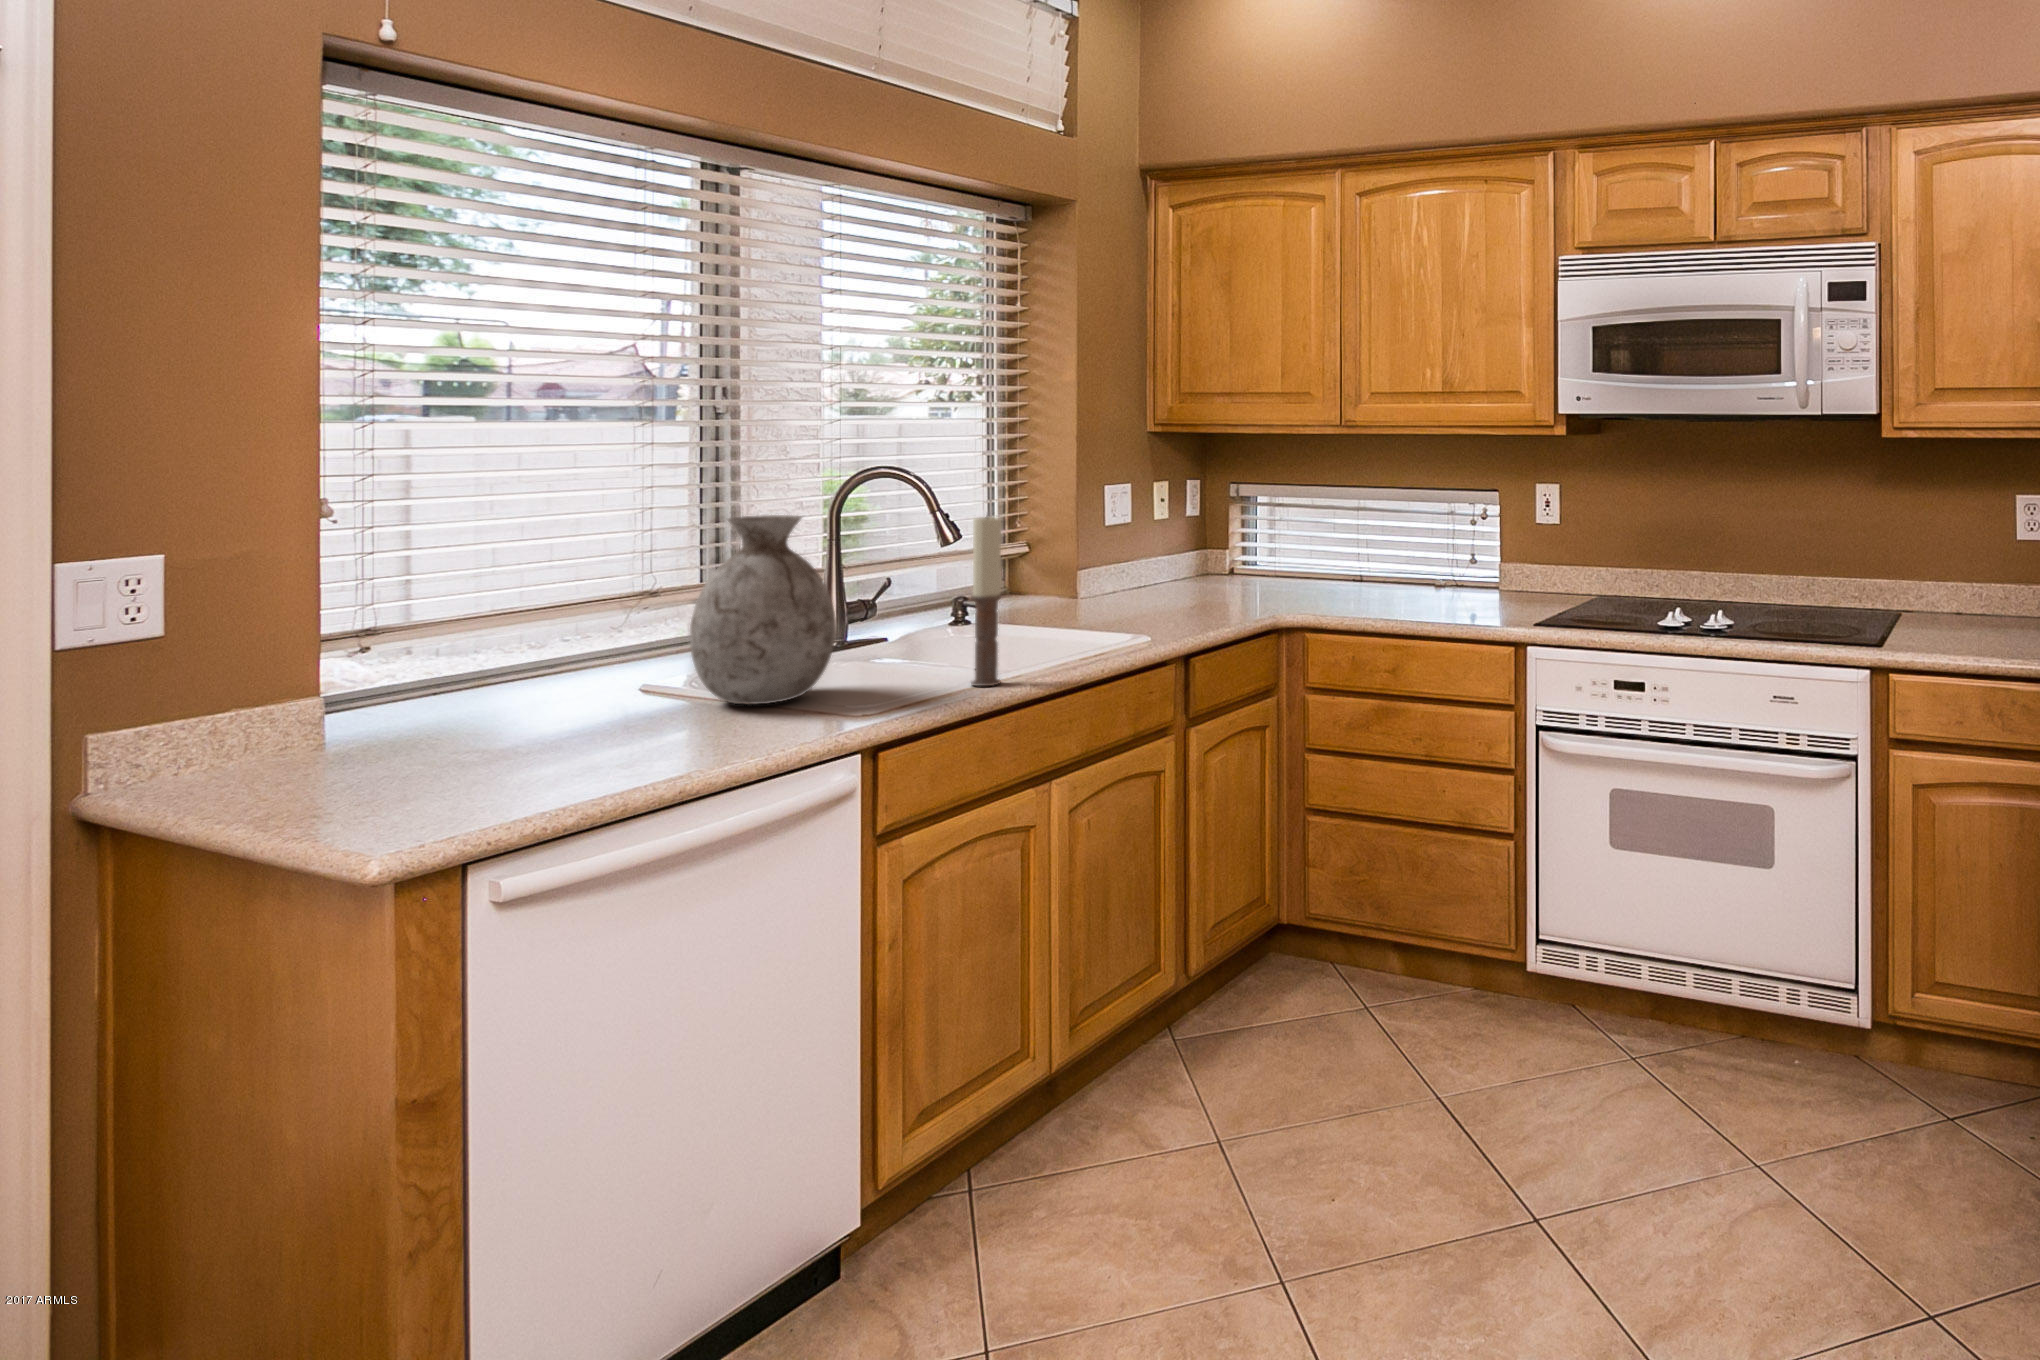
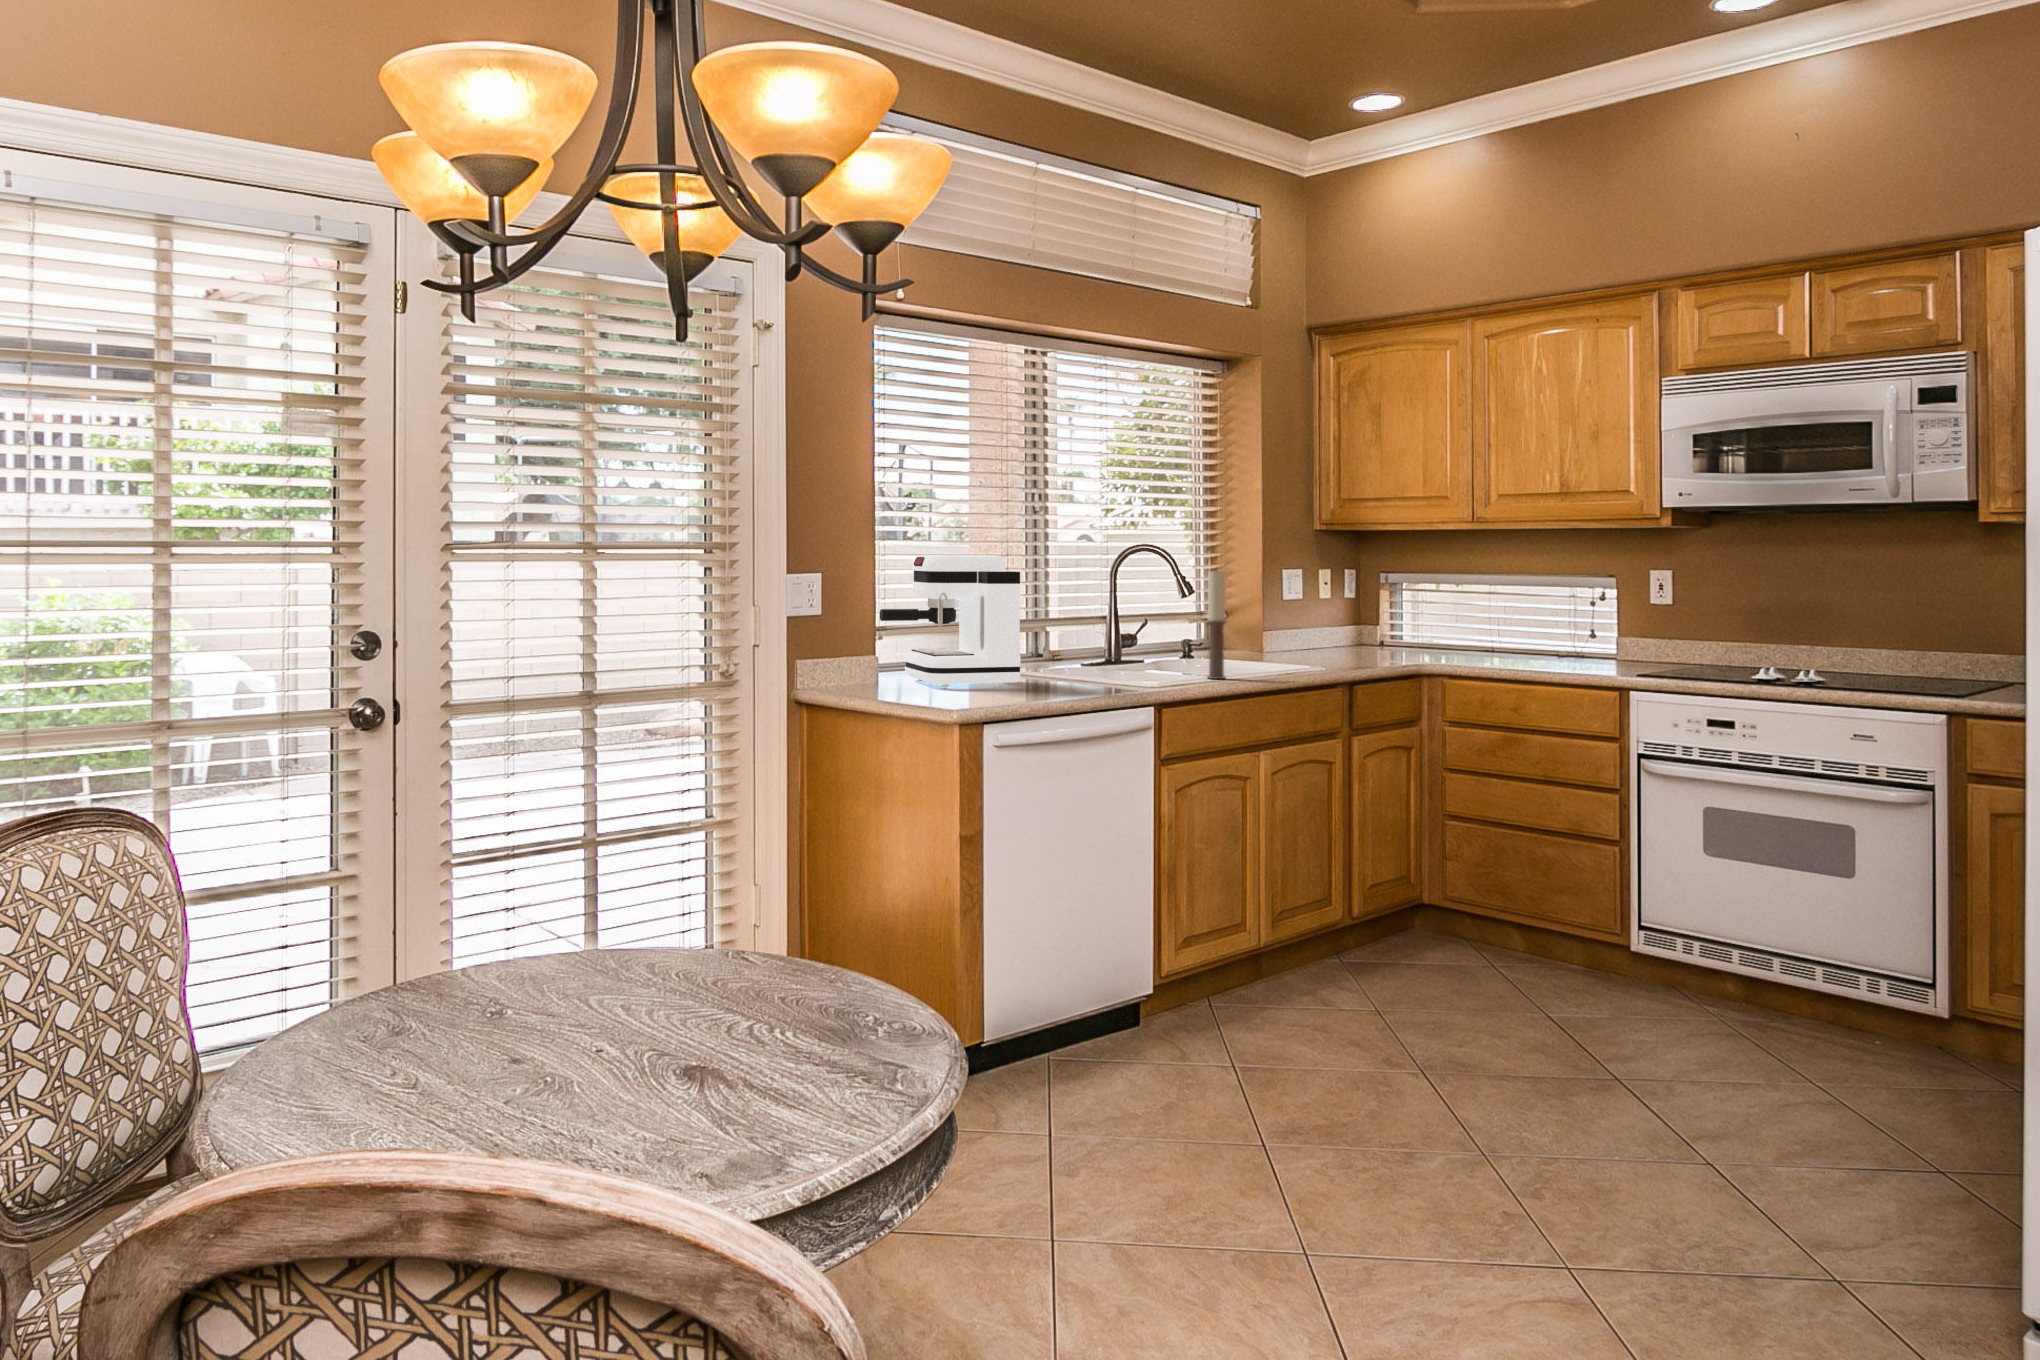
coffee maker: none [286,510,601,778] -> present [880,555,1020,687]
vase: present [690,515,836,705] -> none [1048,566,1127,677]

